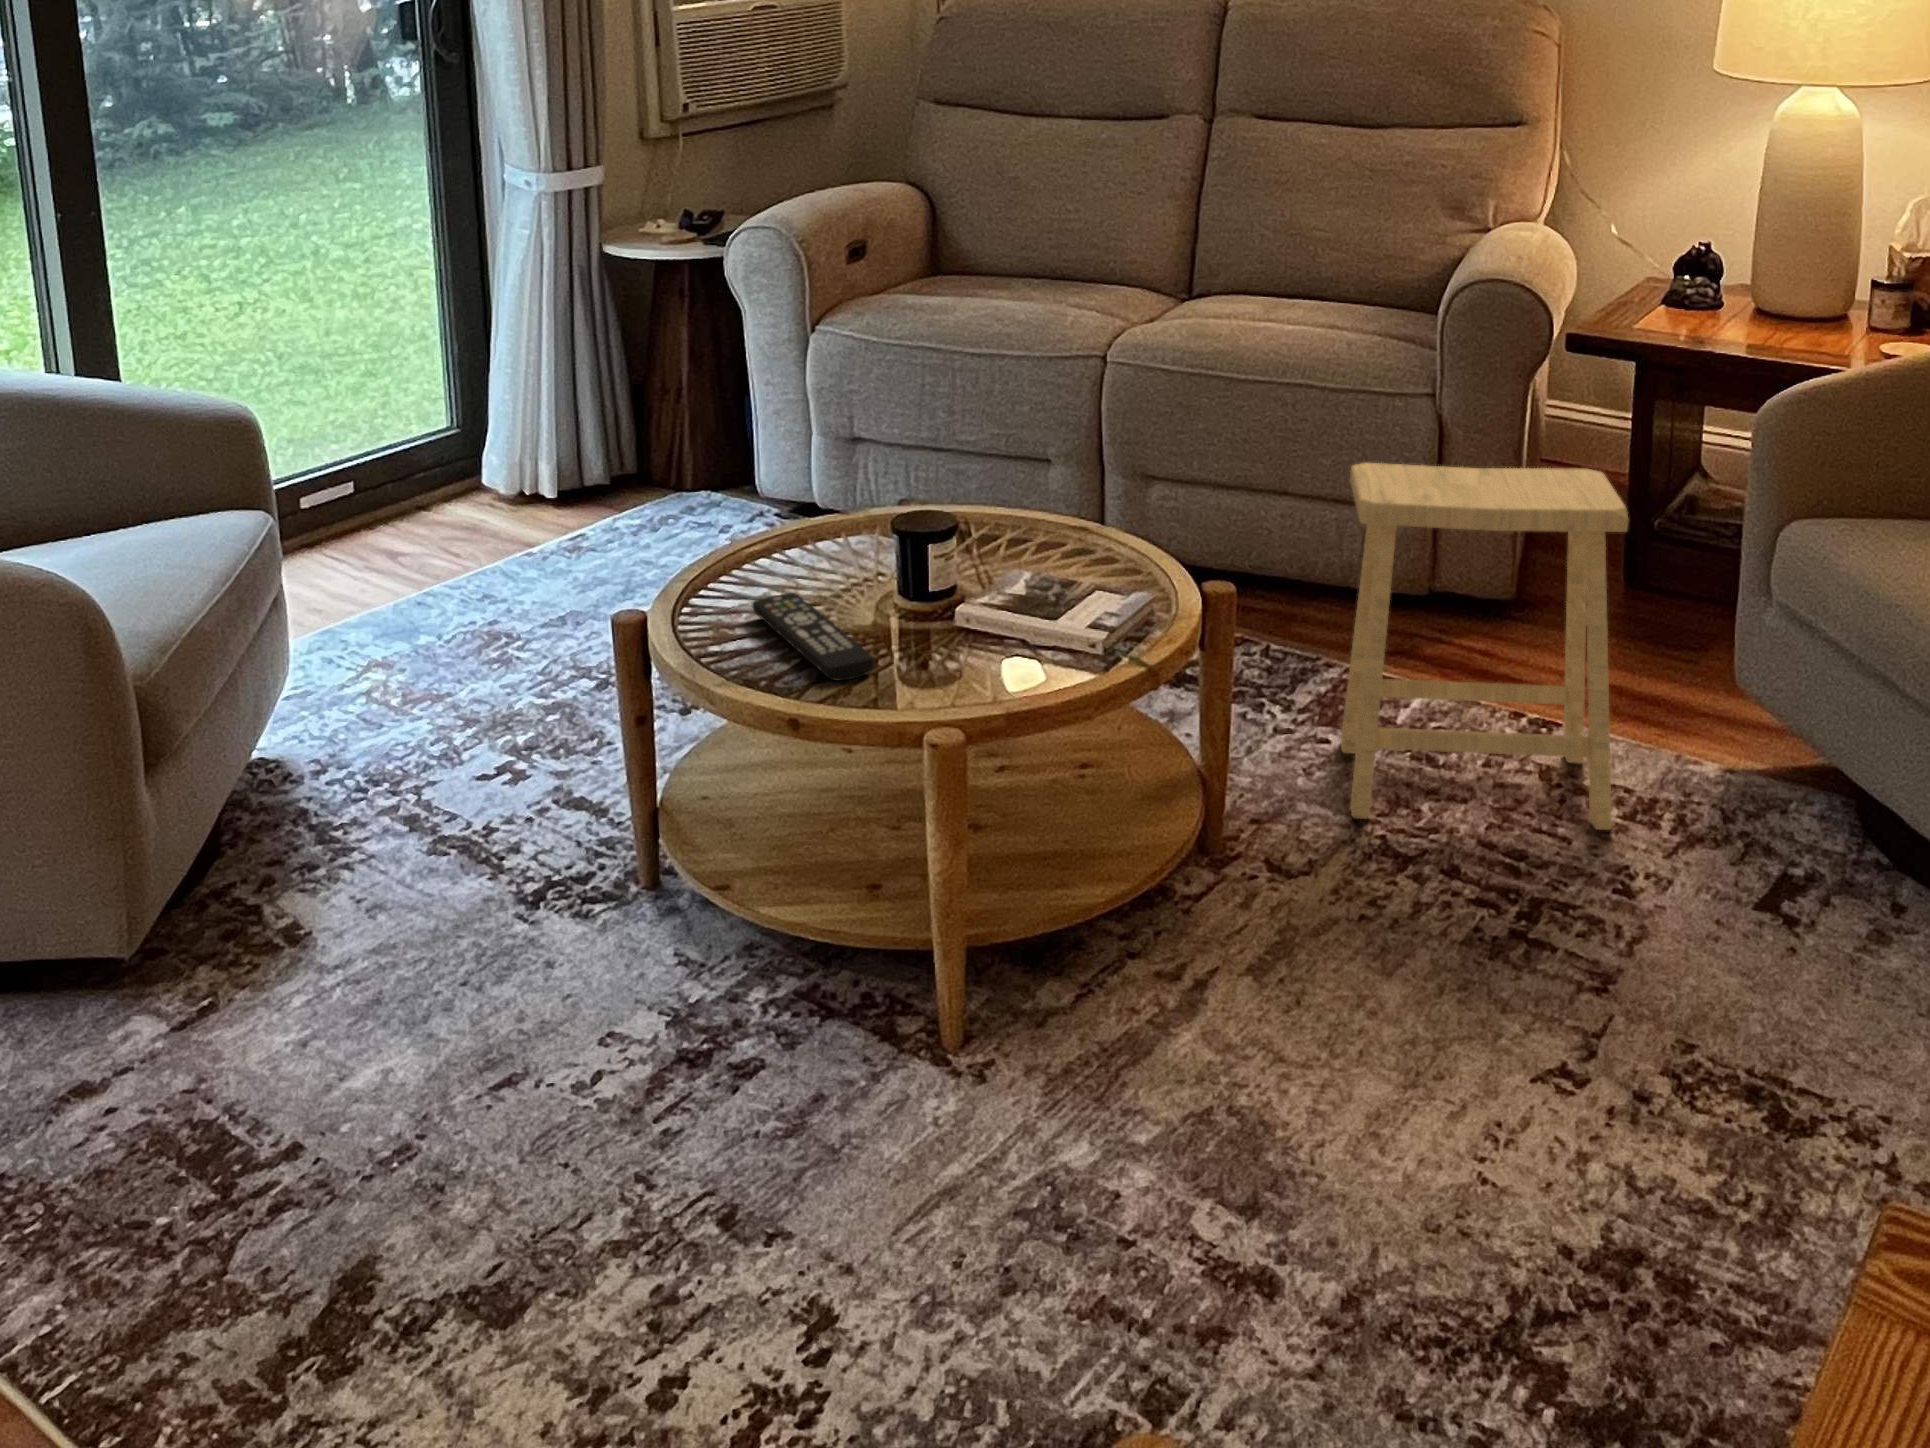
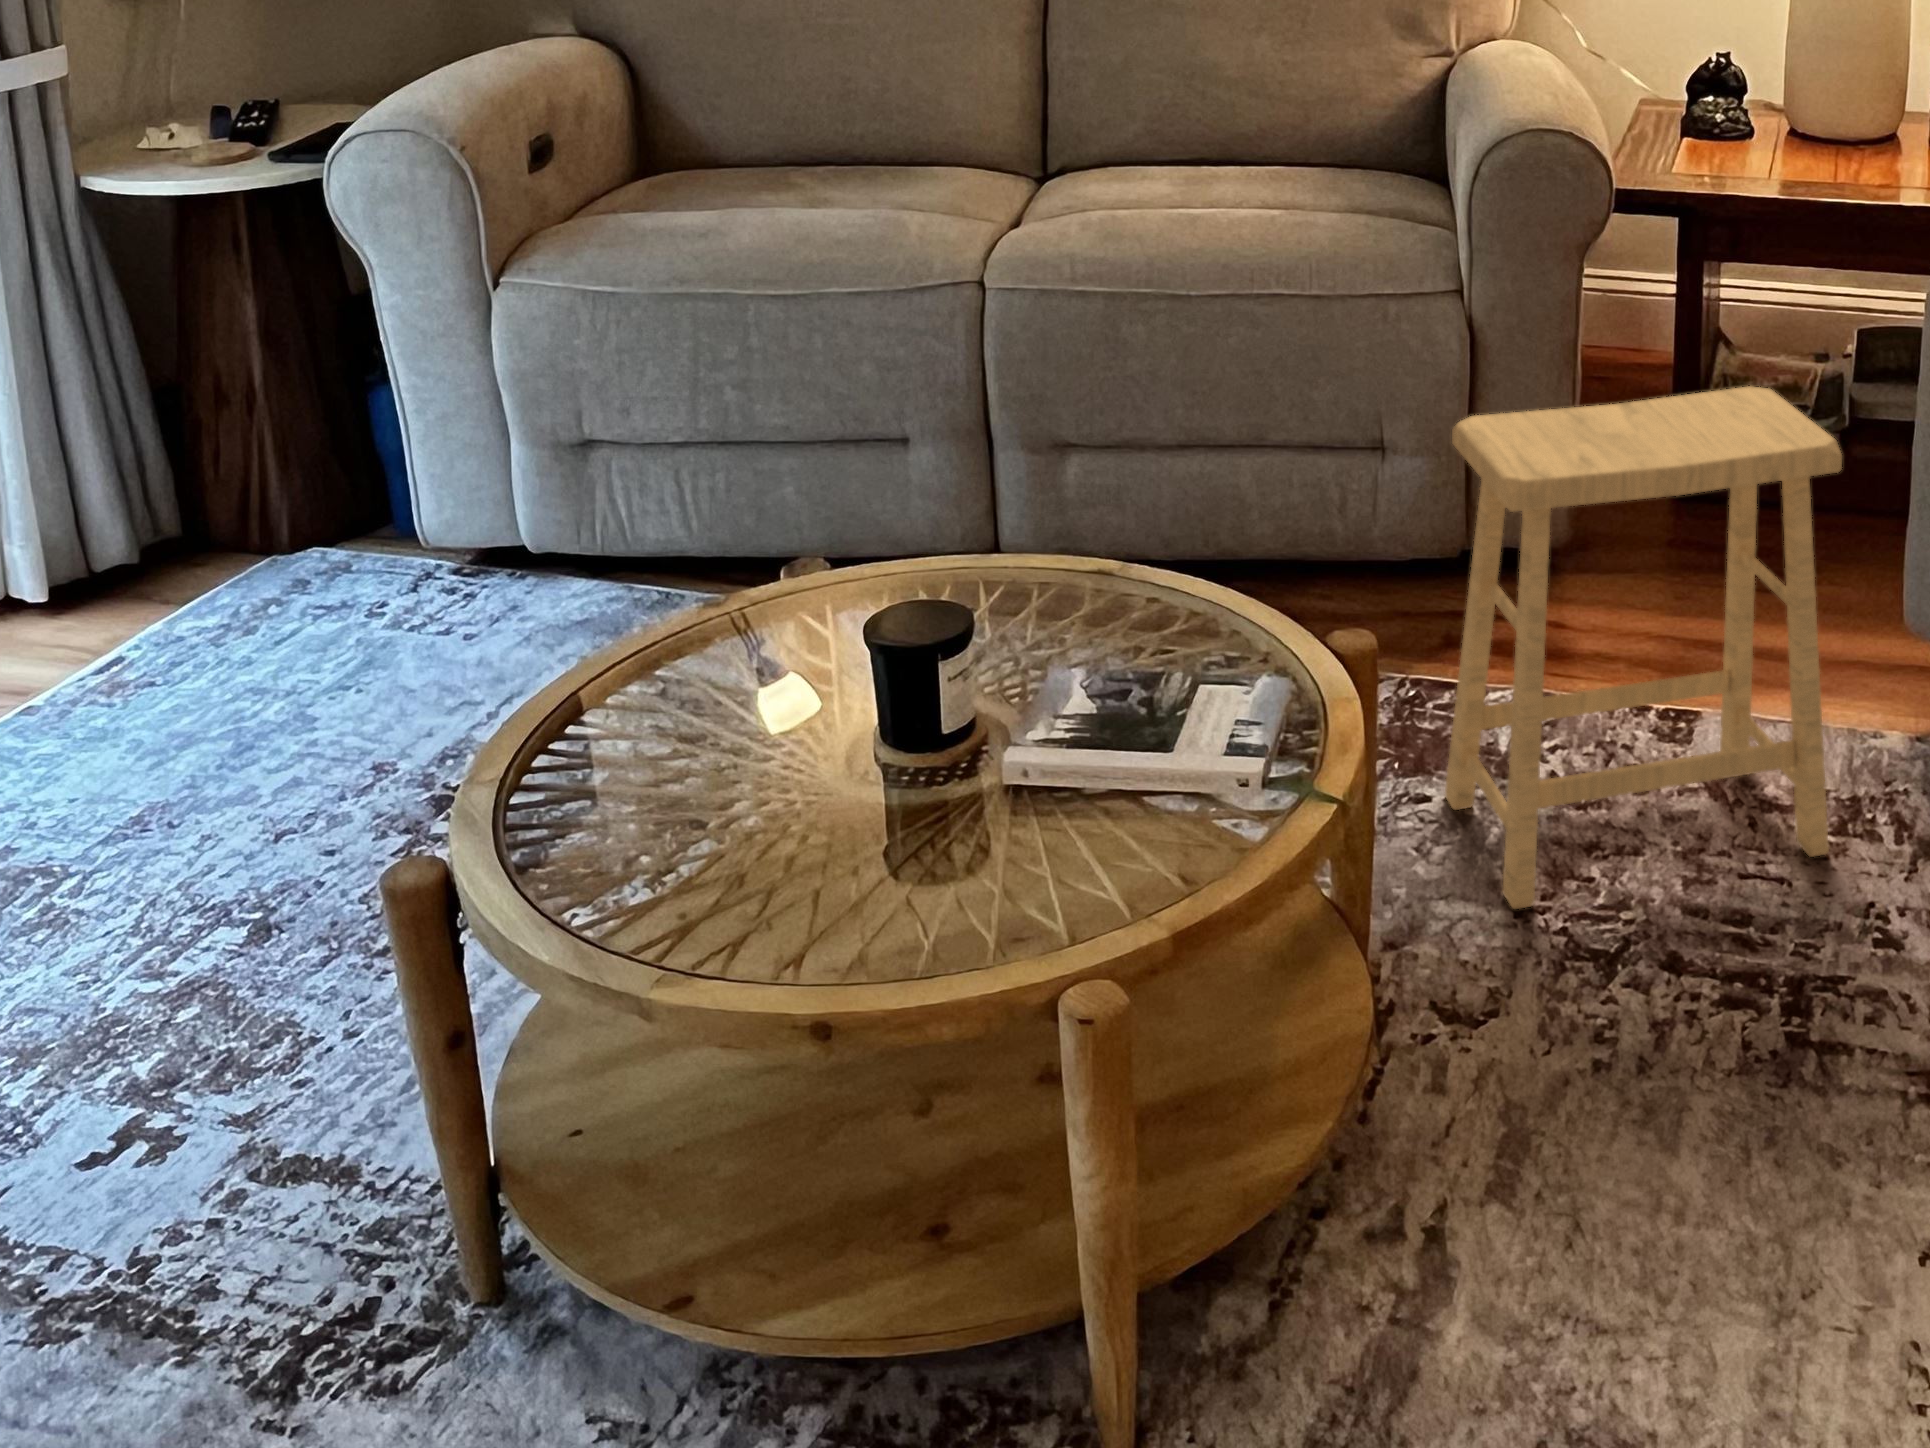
remote control: present [751,593,875,681] -> none [625,771,893,926]

